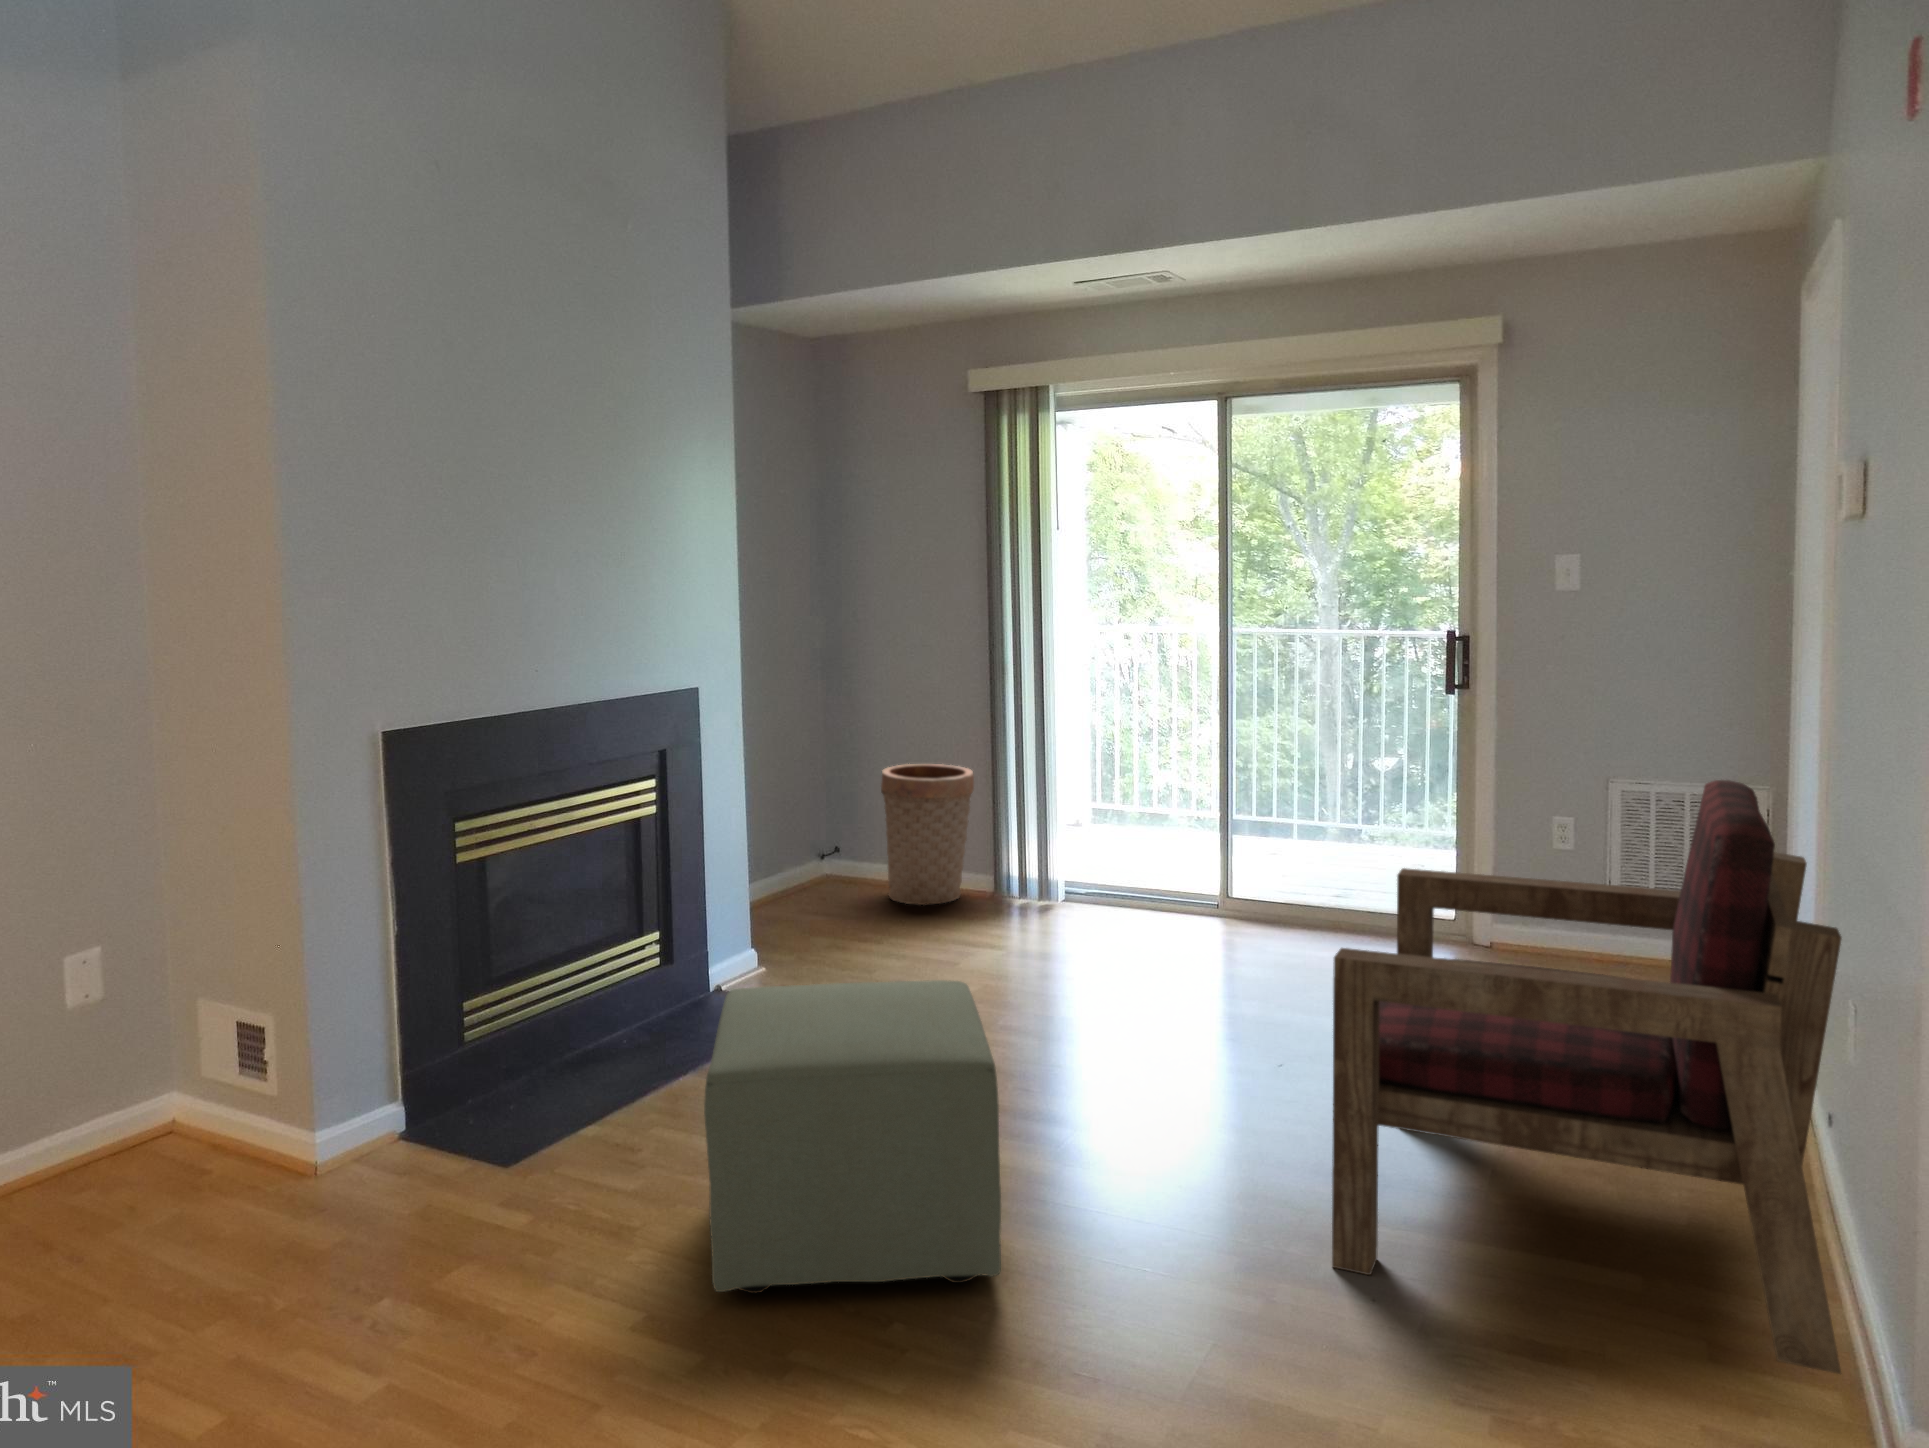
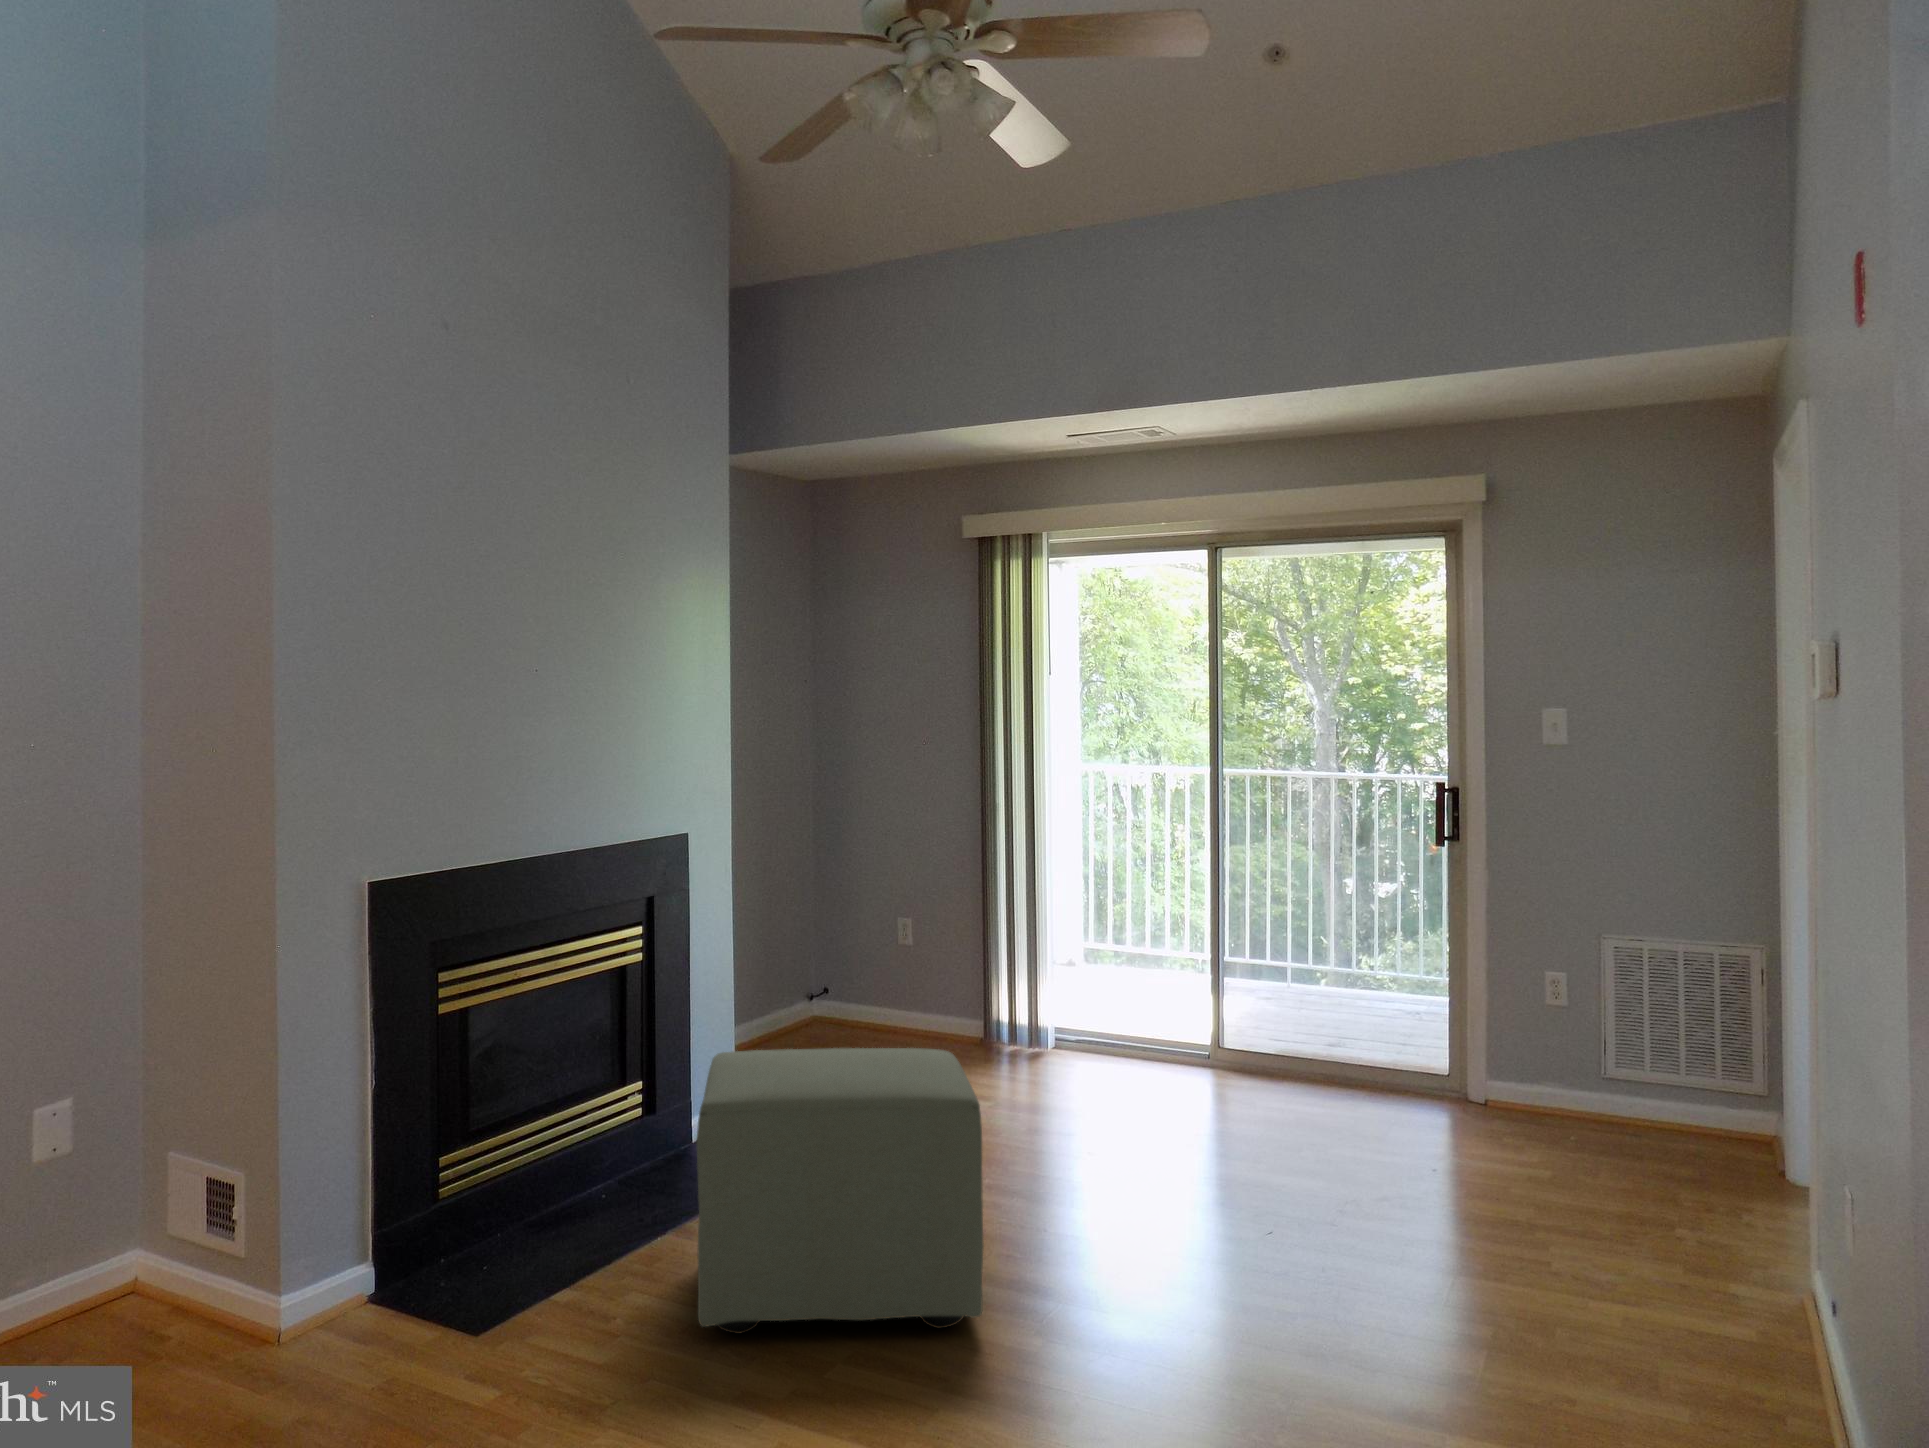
basket: present [881,764,974,905] -> none [860,899,958,1047]
armchair: present [1332,780,1842,1374] -> none [1305,859,1787,1399]

